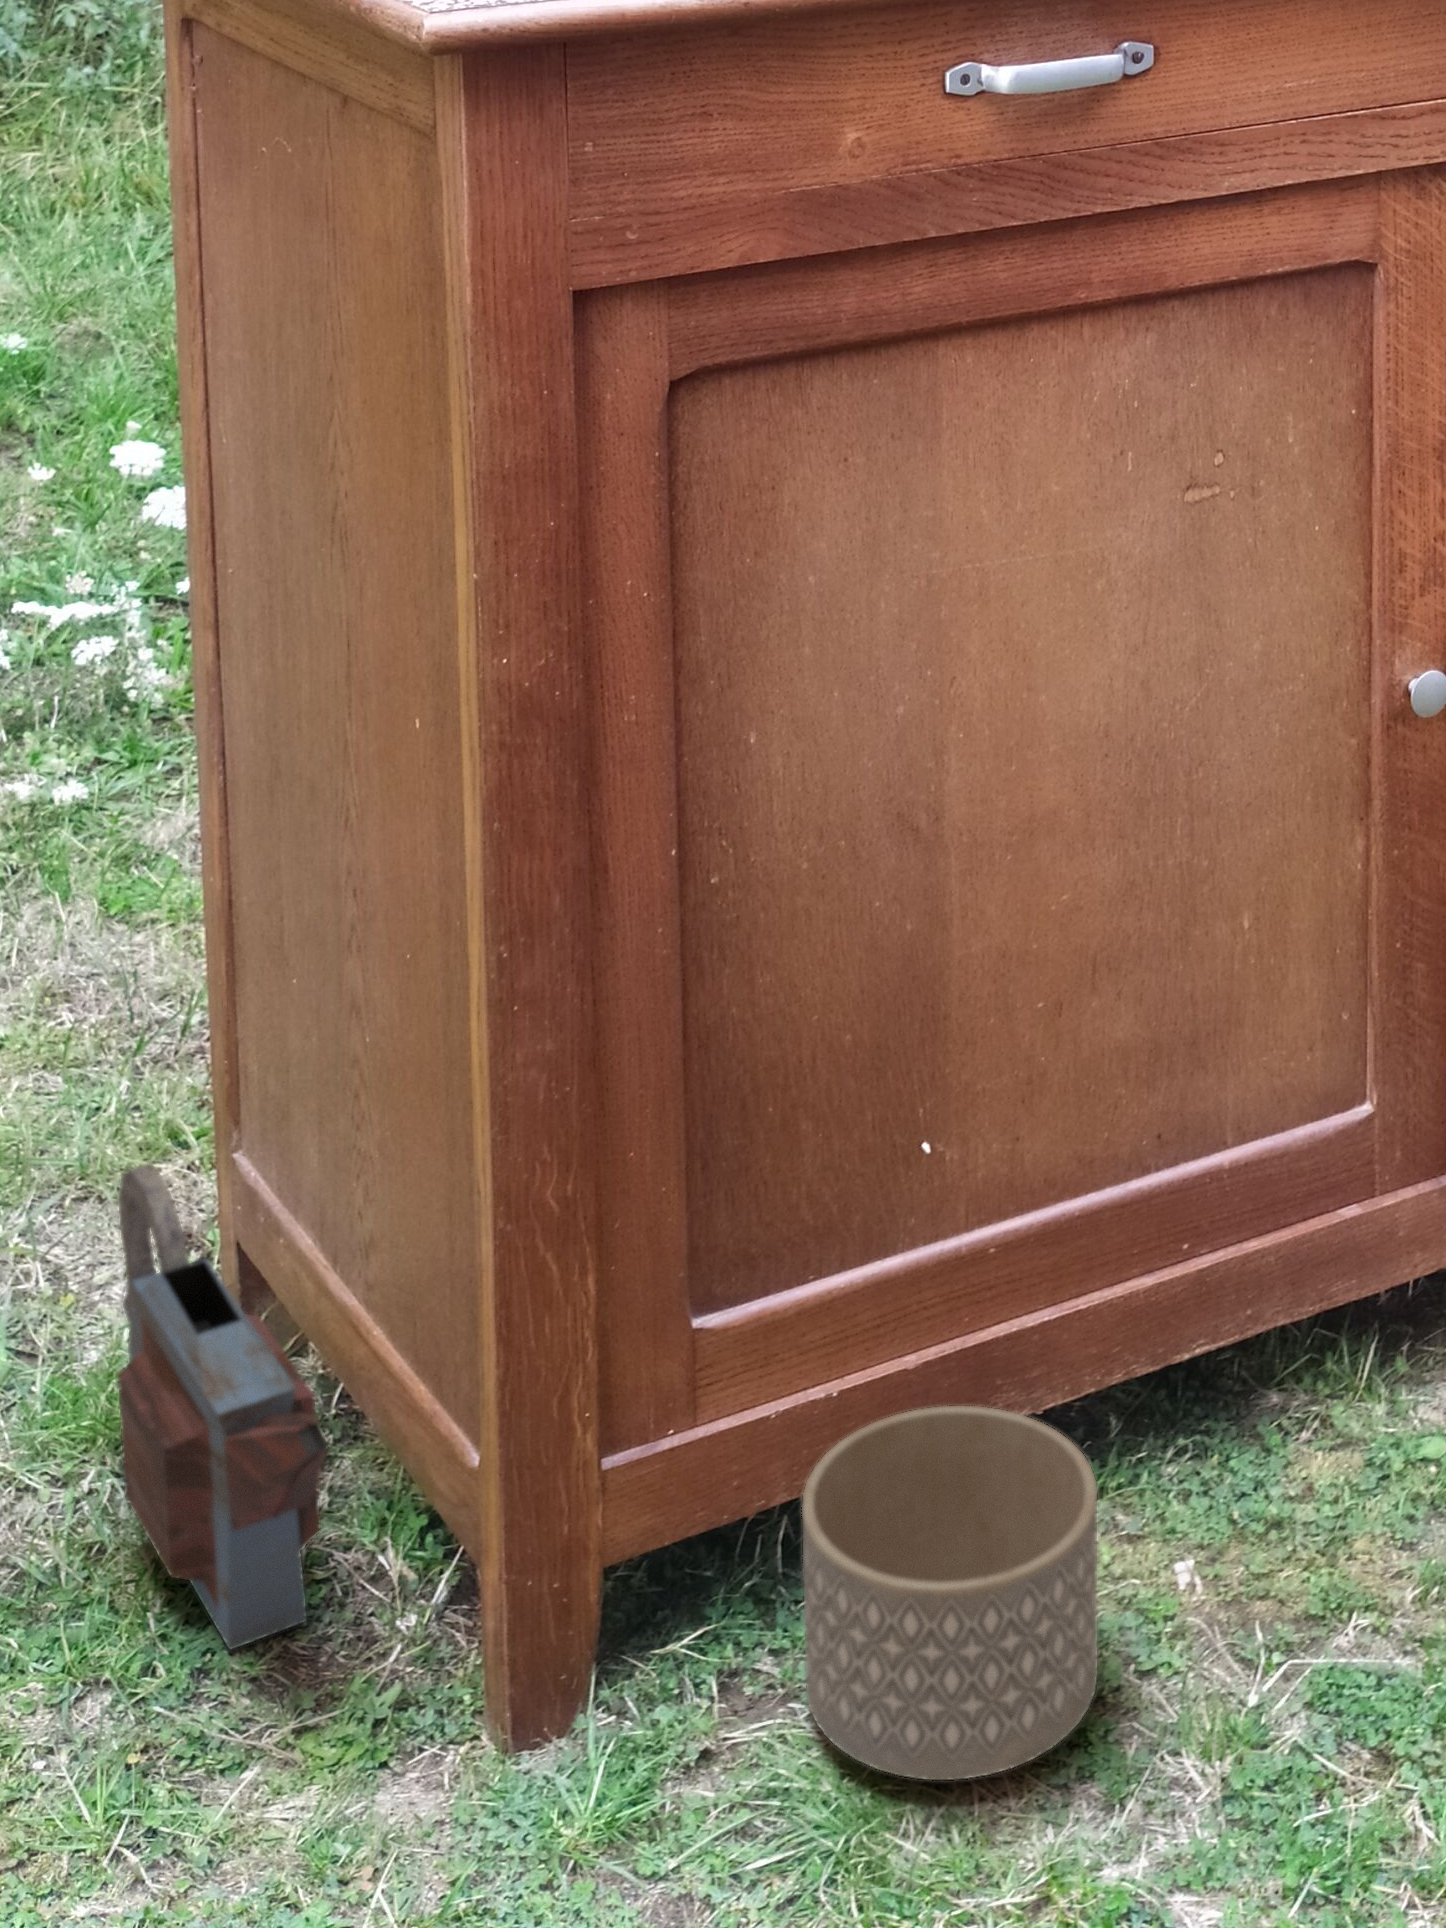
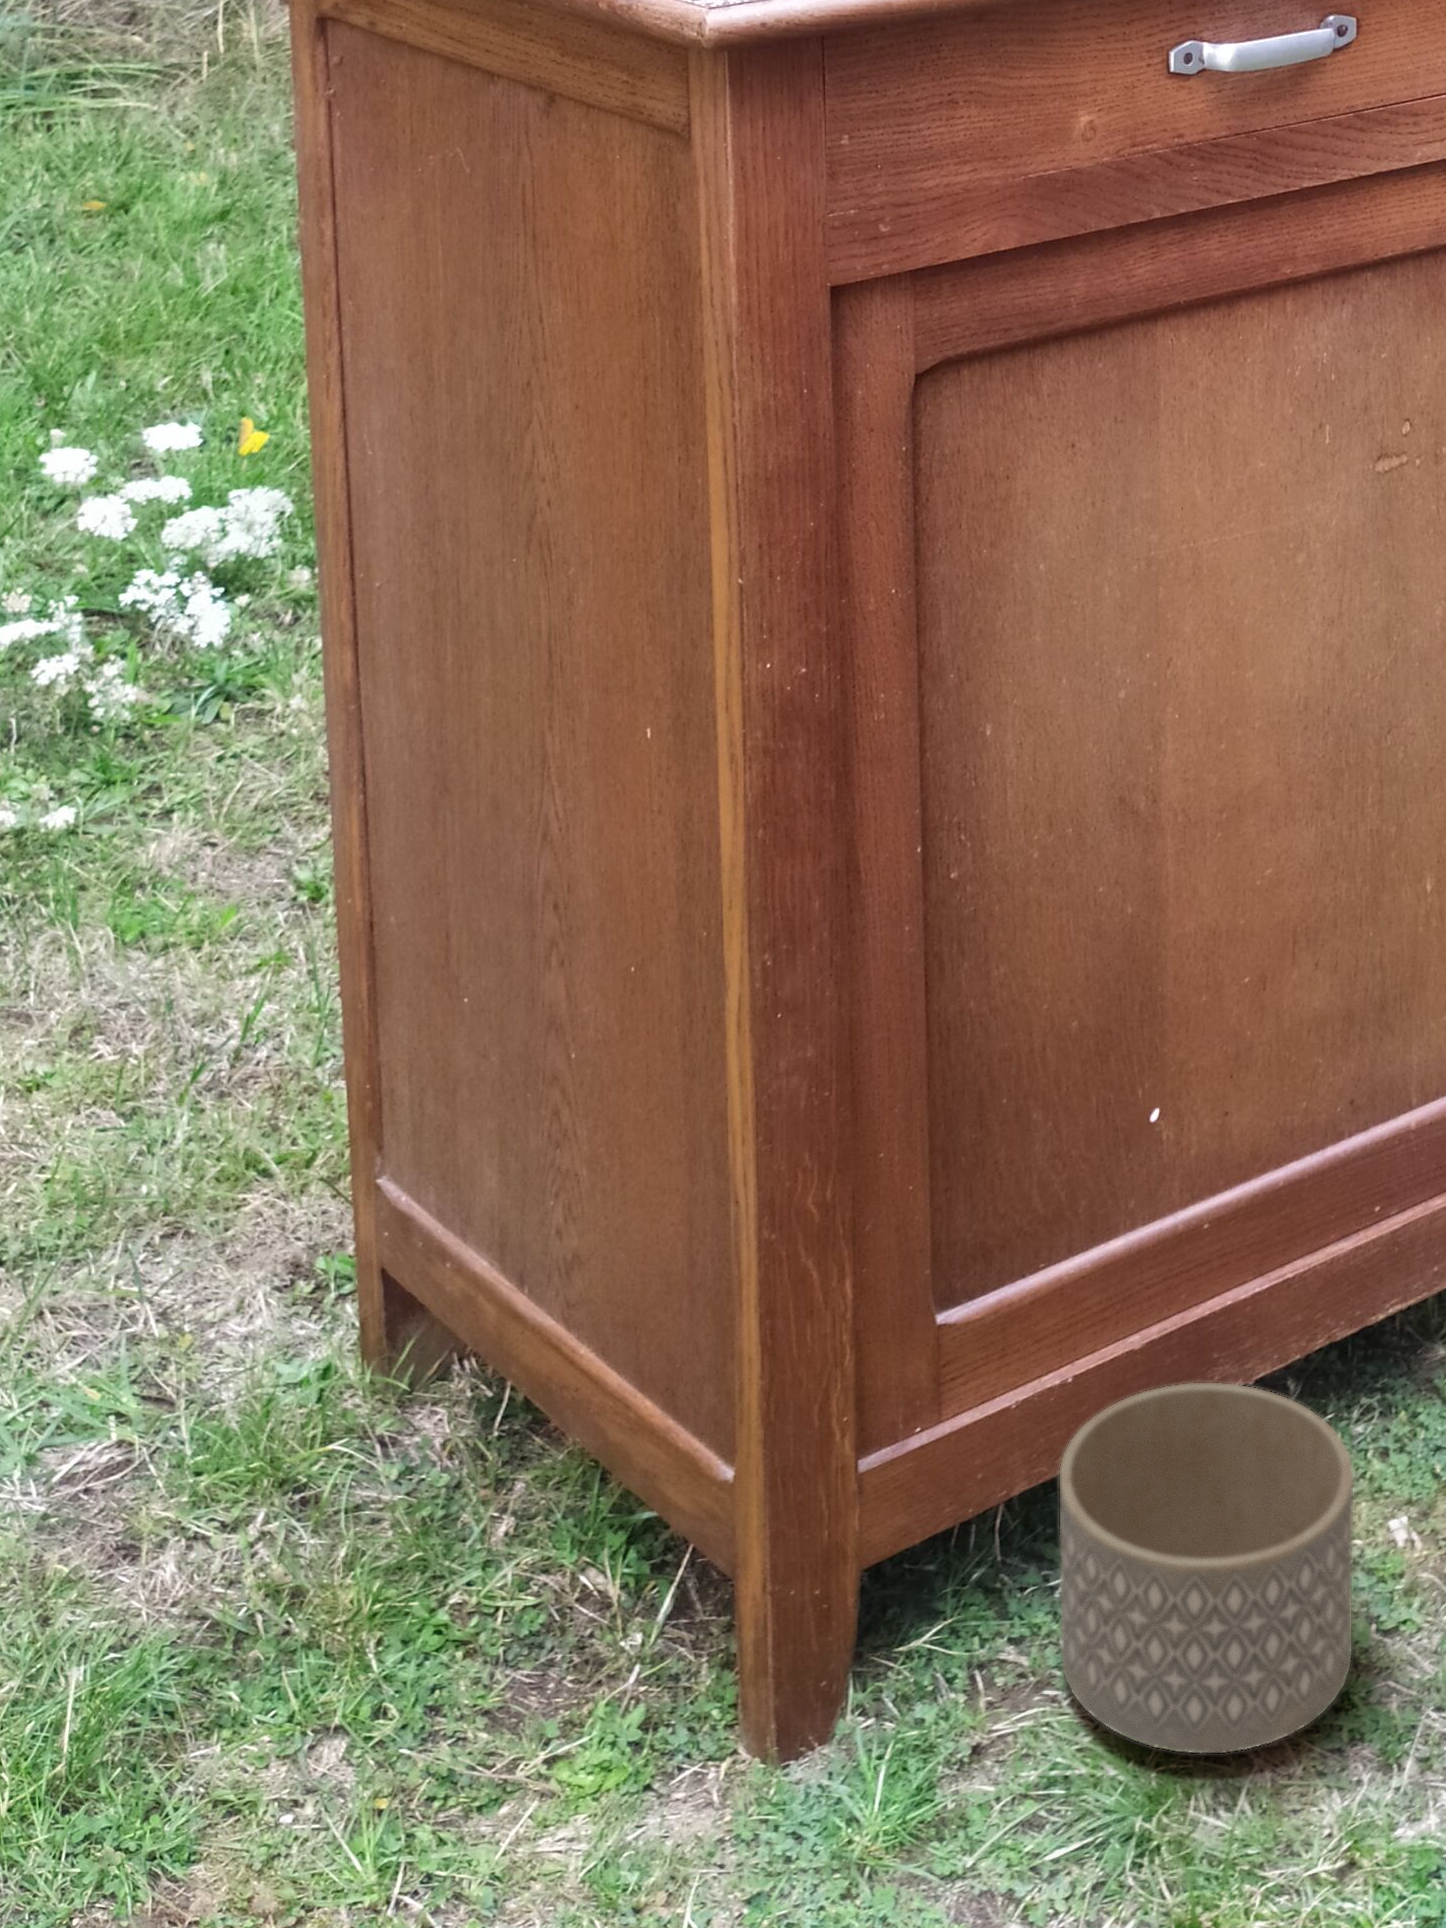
watering can: present [118,1164,328,1650] -> none [279,1198,590,1687]

